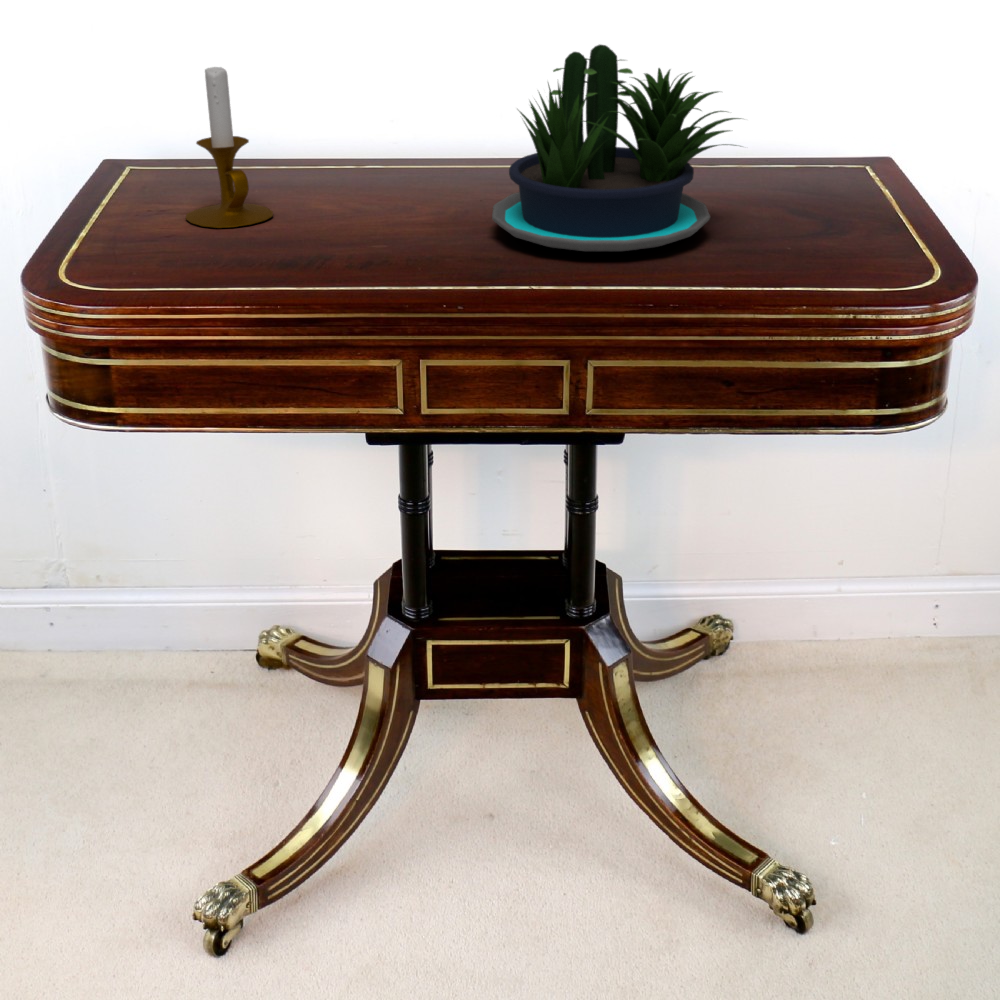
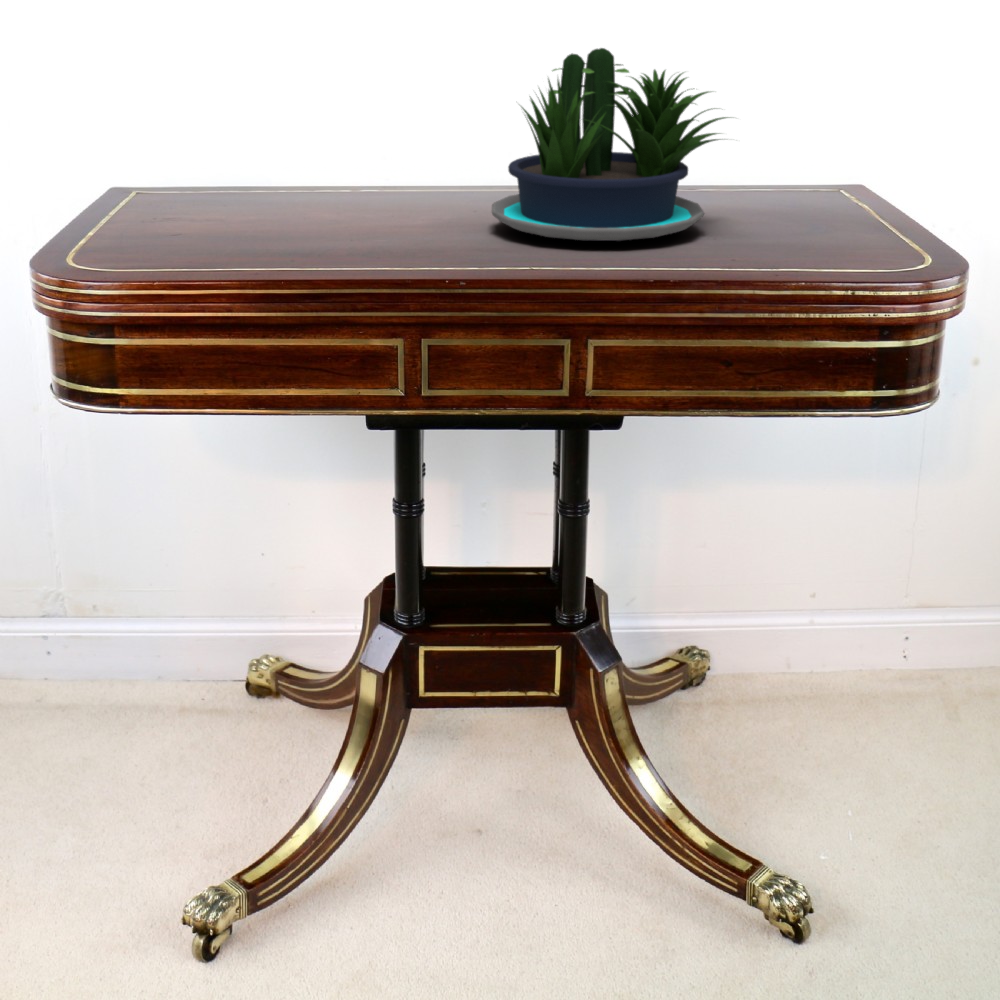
candlestick: present [186,67,273,228] -> none [189,69,275,224]

